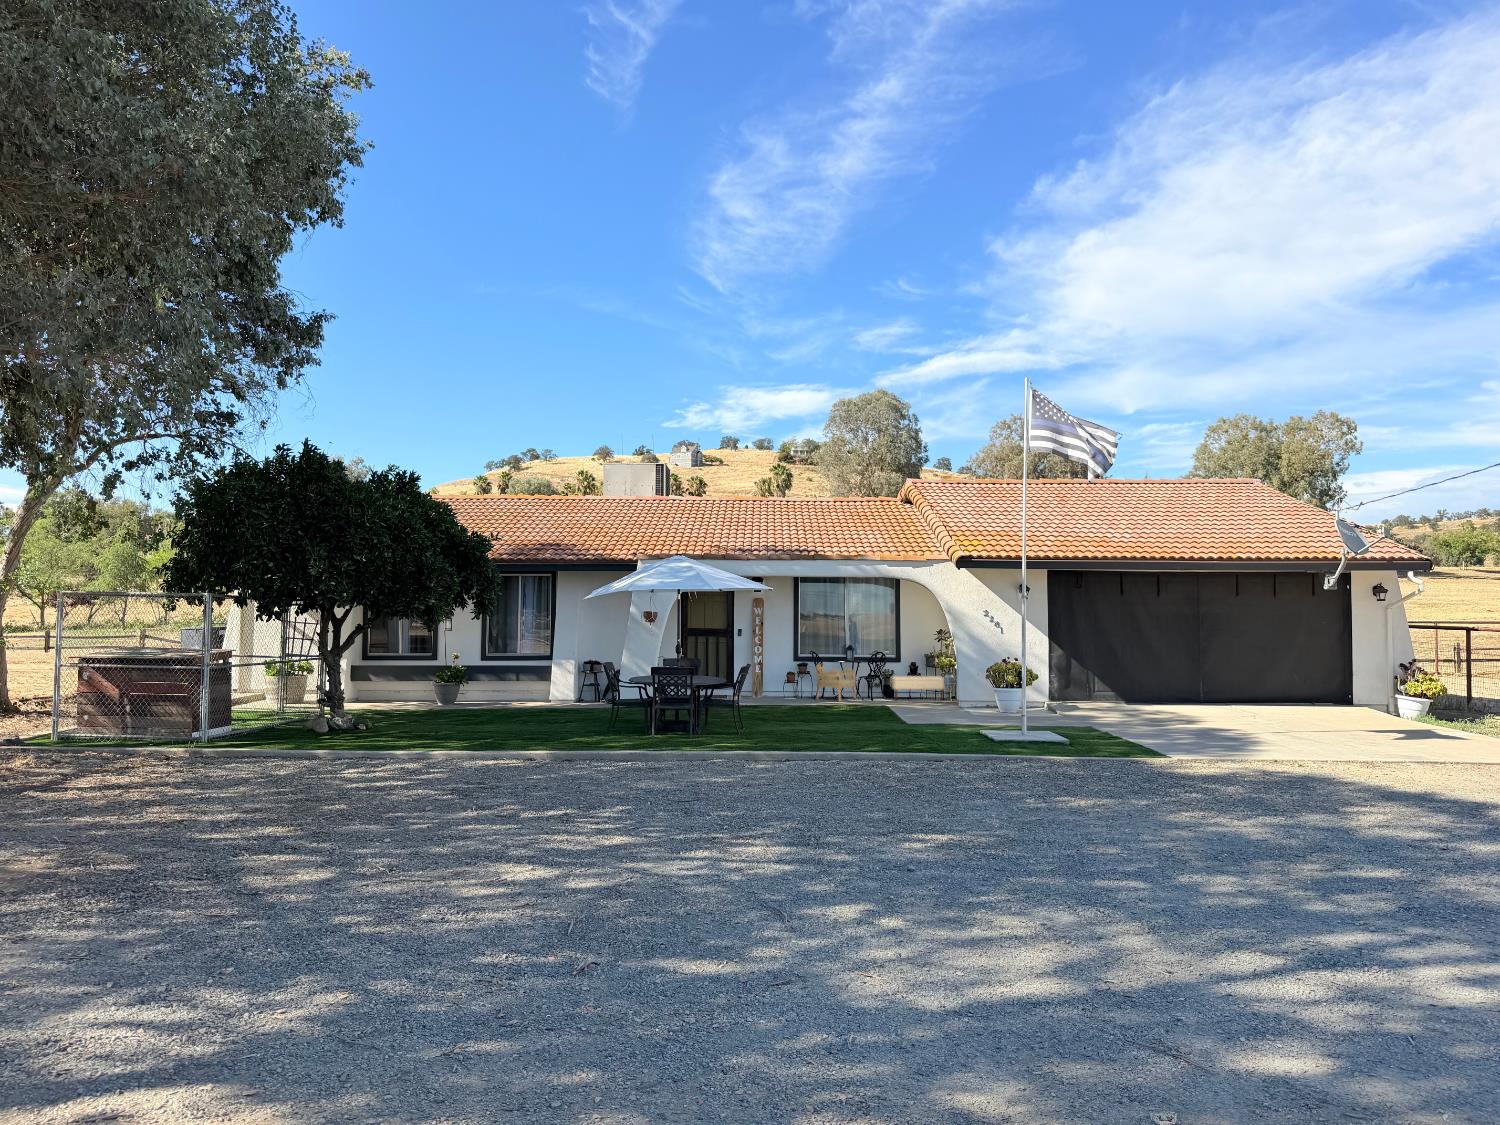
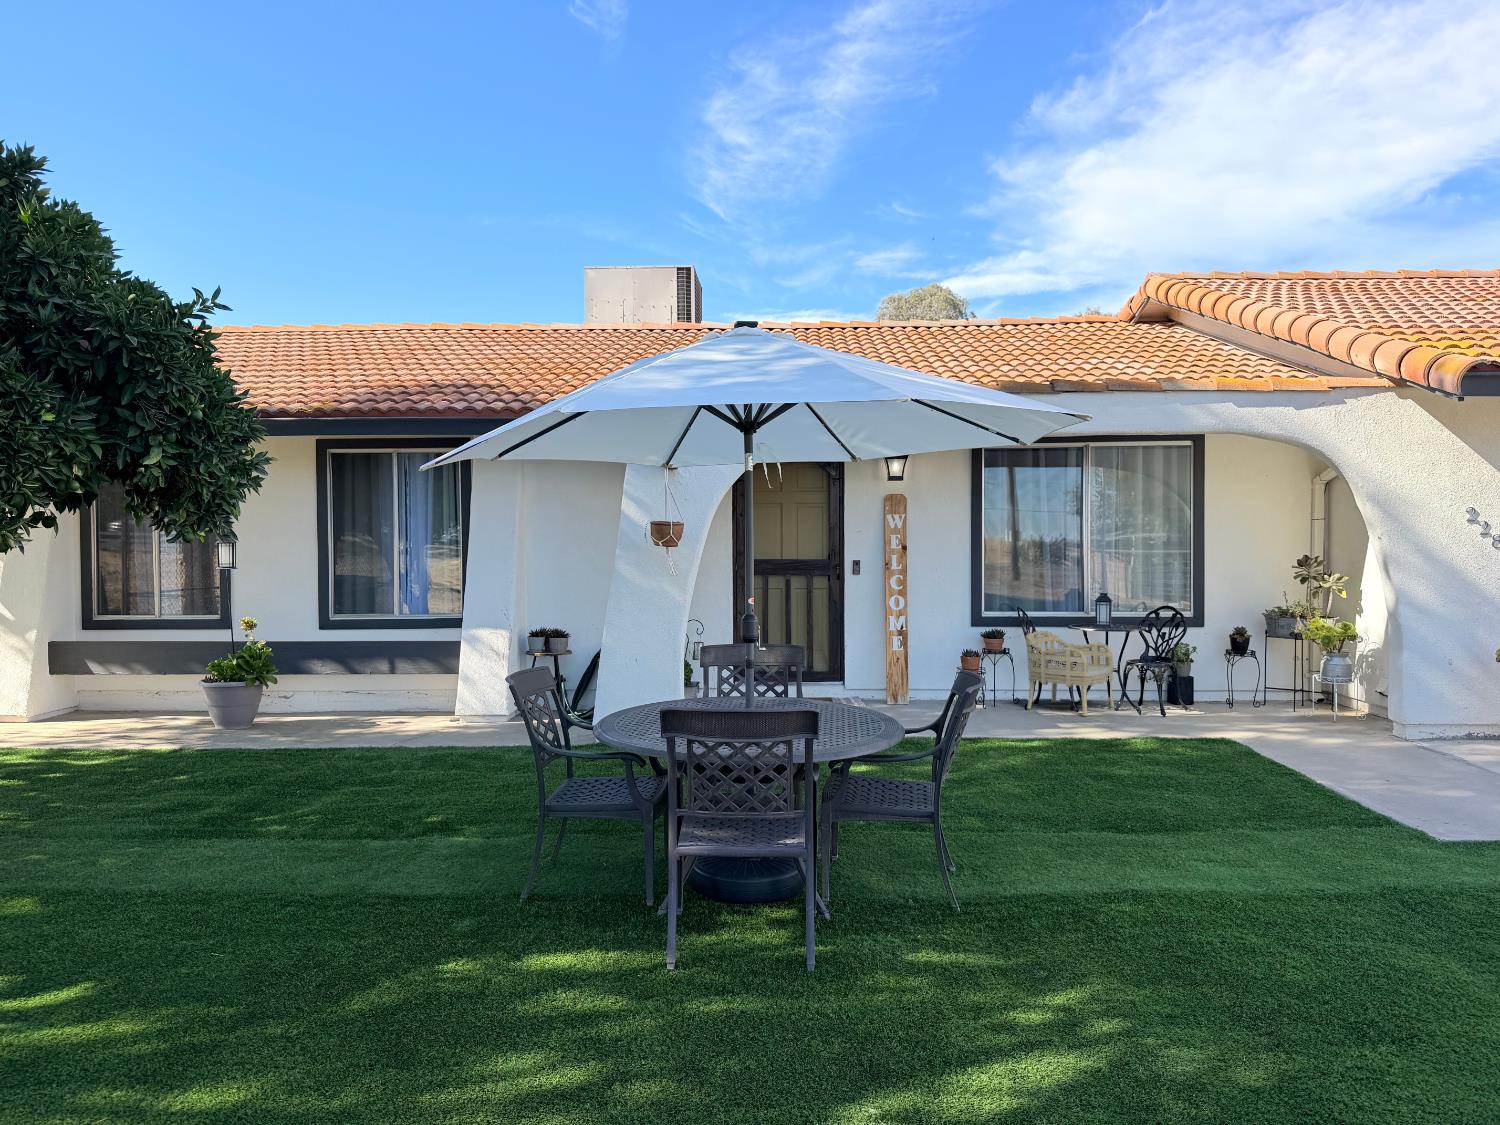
bench: present [890,676,944,699] -> none [1185,657,1314,711]

